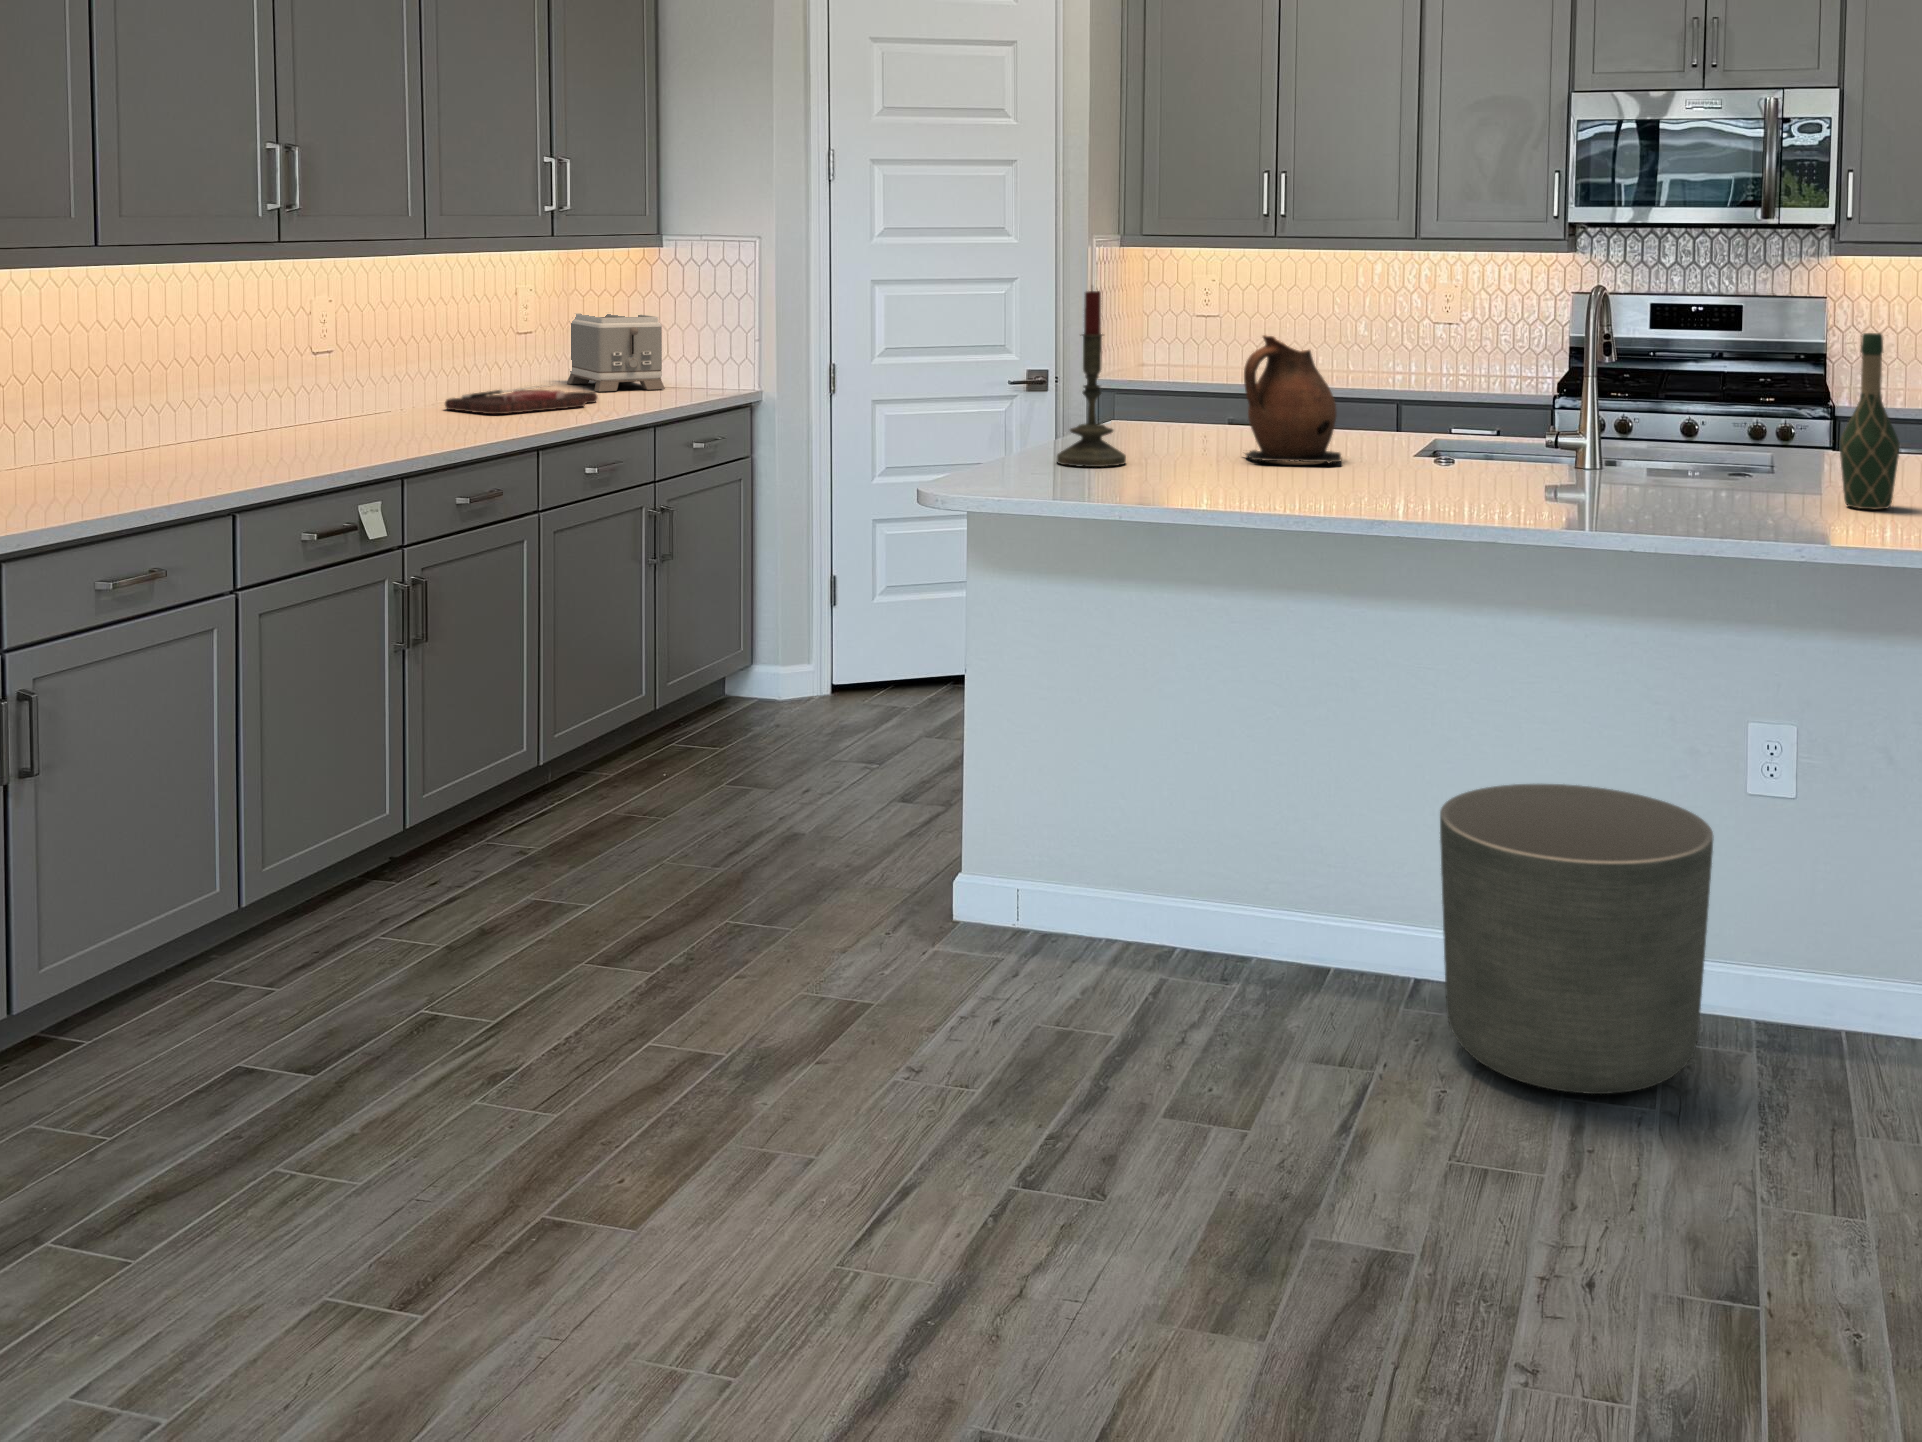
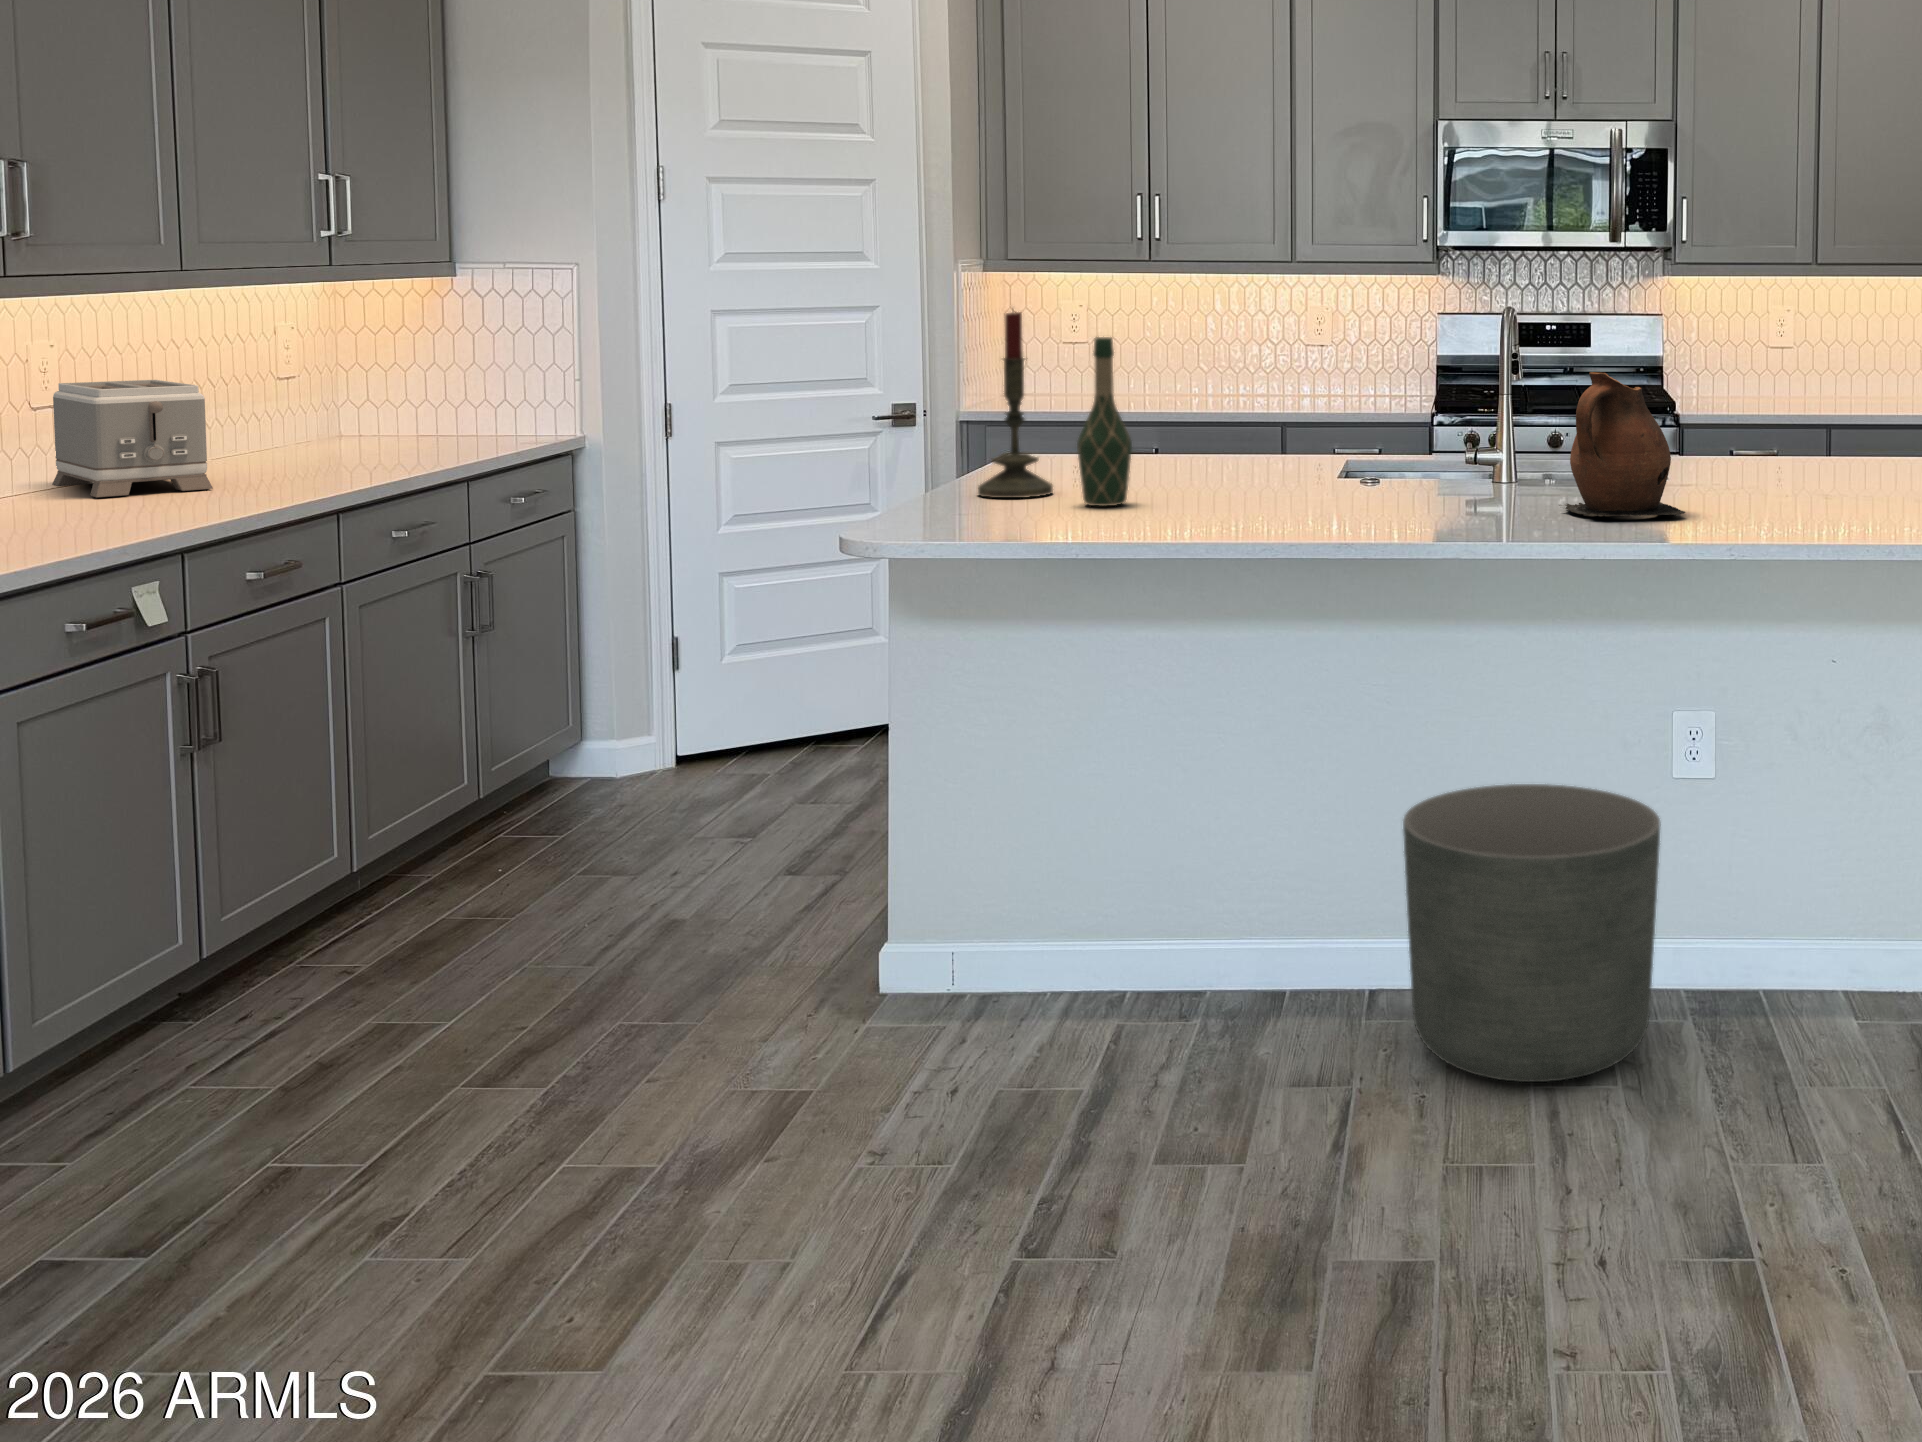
toaster: present [567,313,665,392] -> present [52,380,213,497]
wine bottle: present [1840,333,1900,509] -> present [1077,337,1132,506]
ceramic pitcher: present [1244,335,1341,464] -> present [1559,372,1685,517]
cutting board: present [445,387,598,414] -> none [189,435,390,472]

